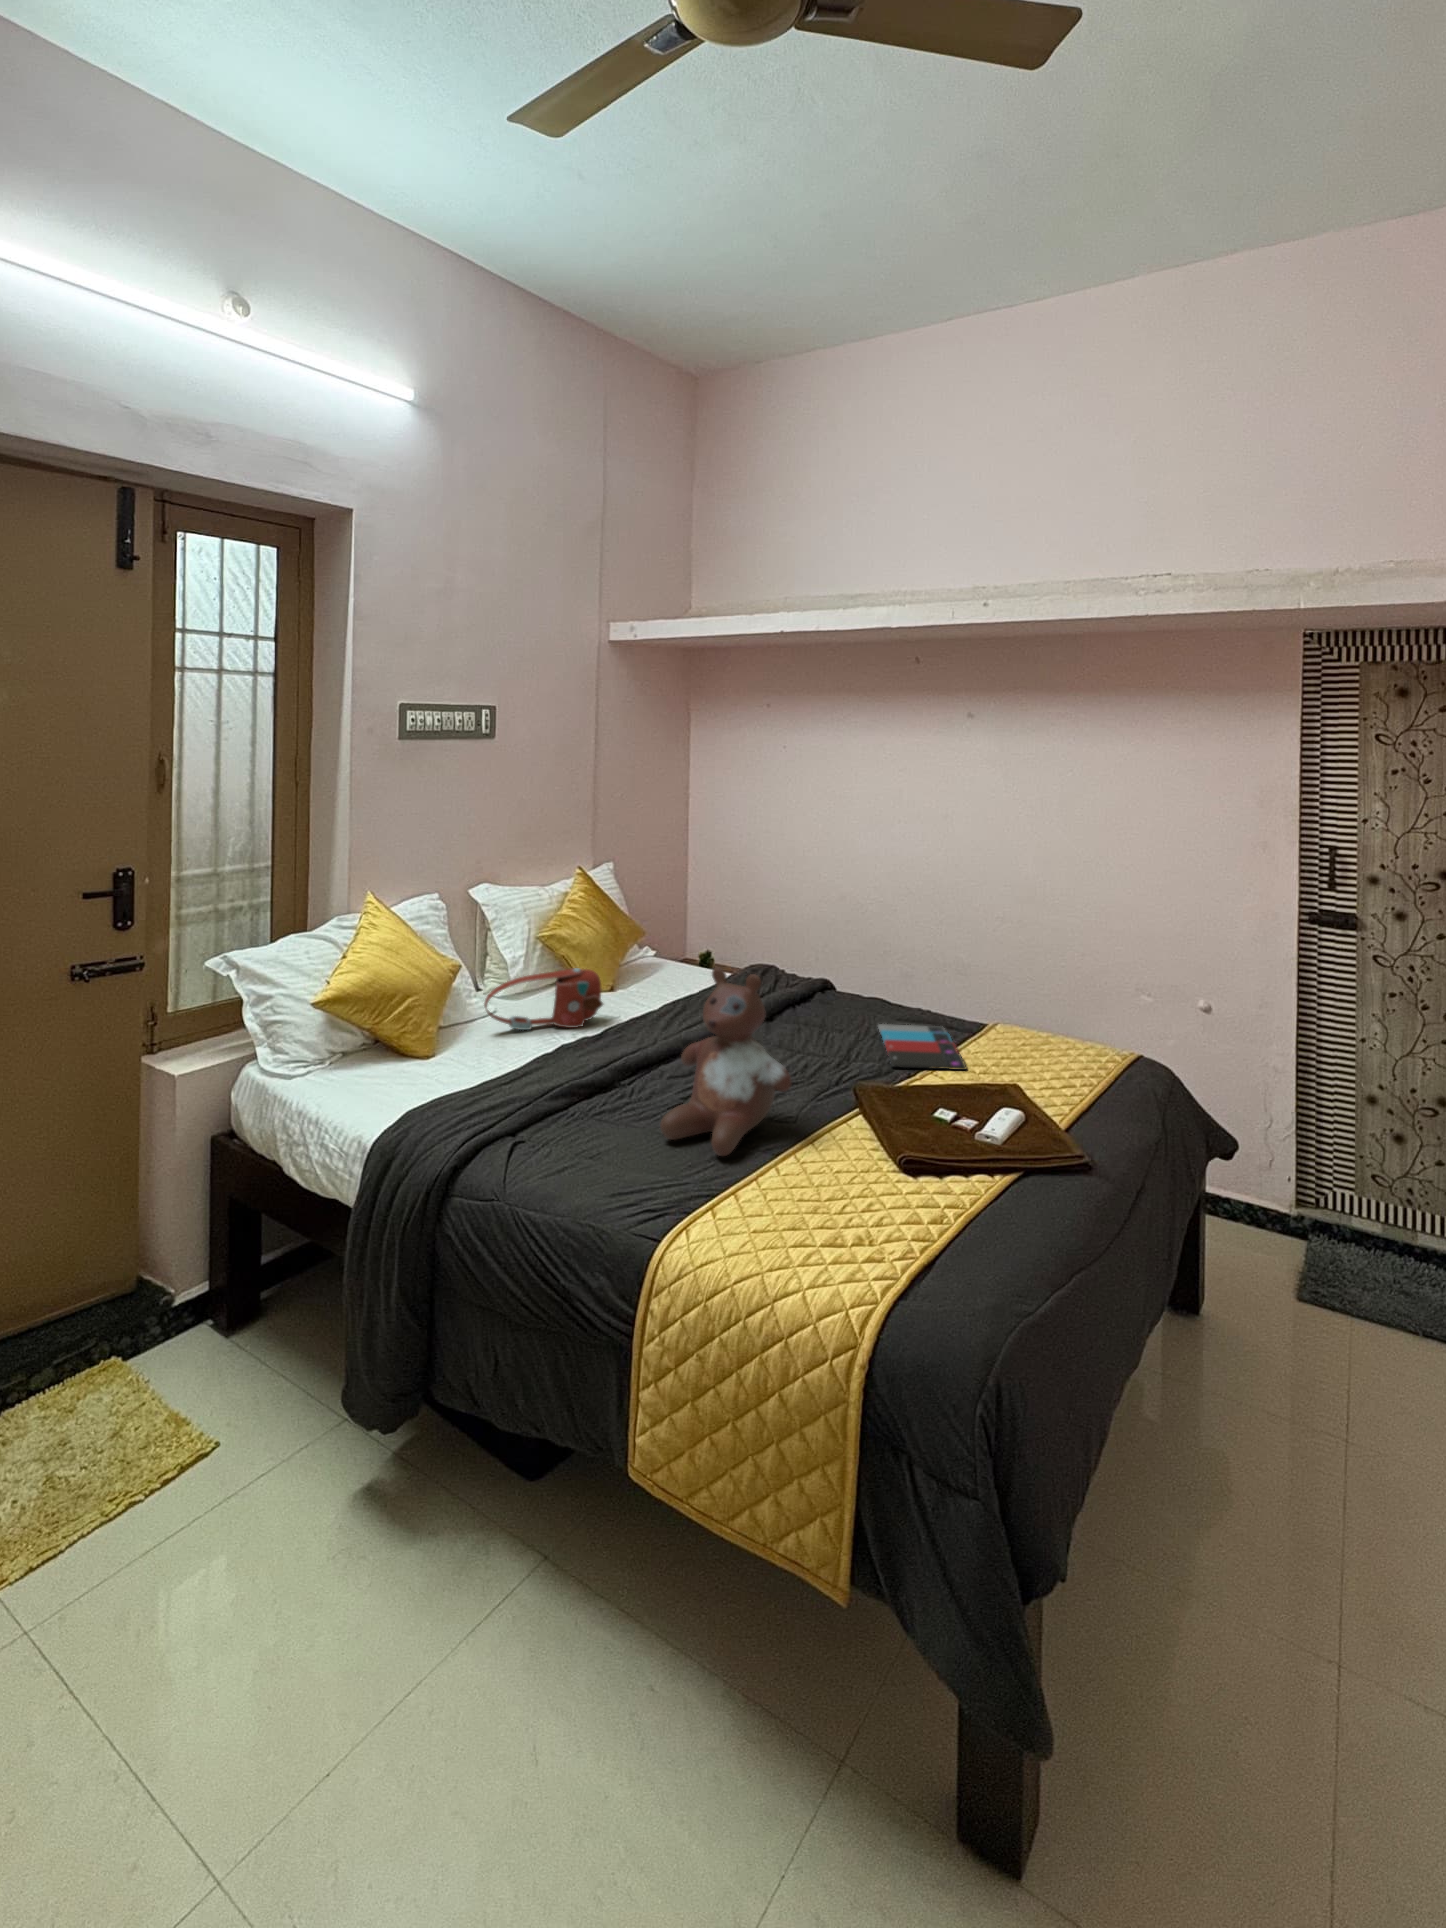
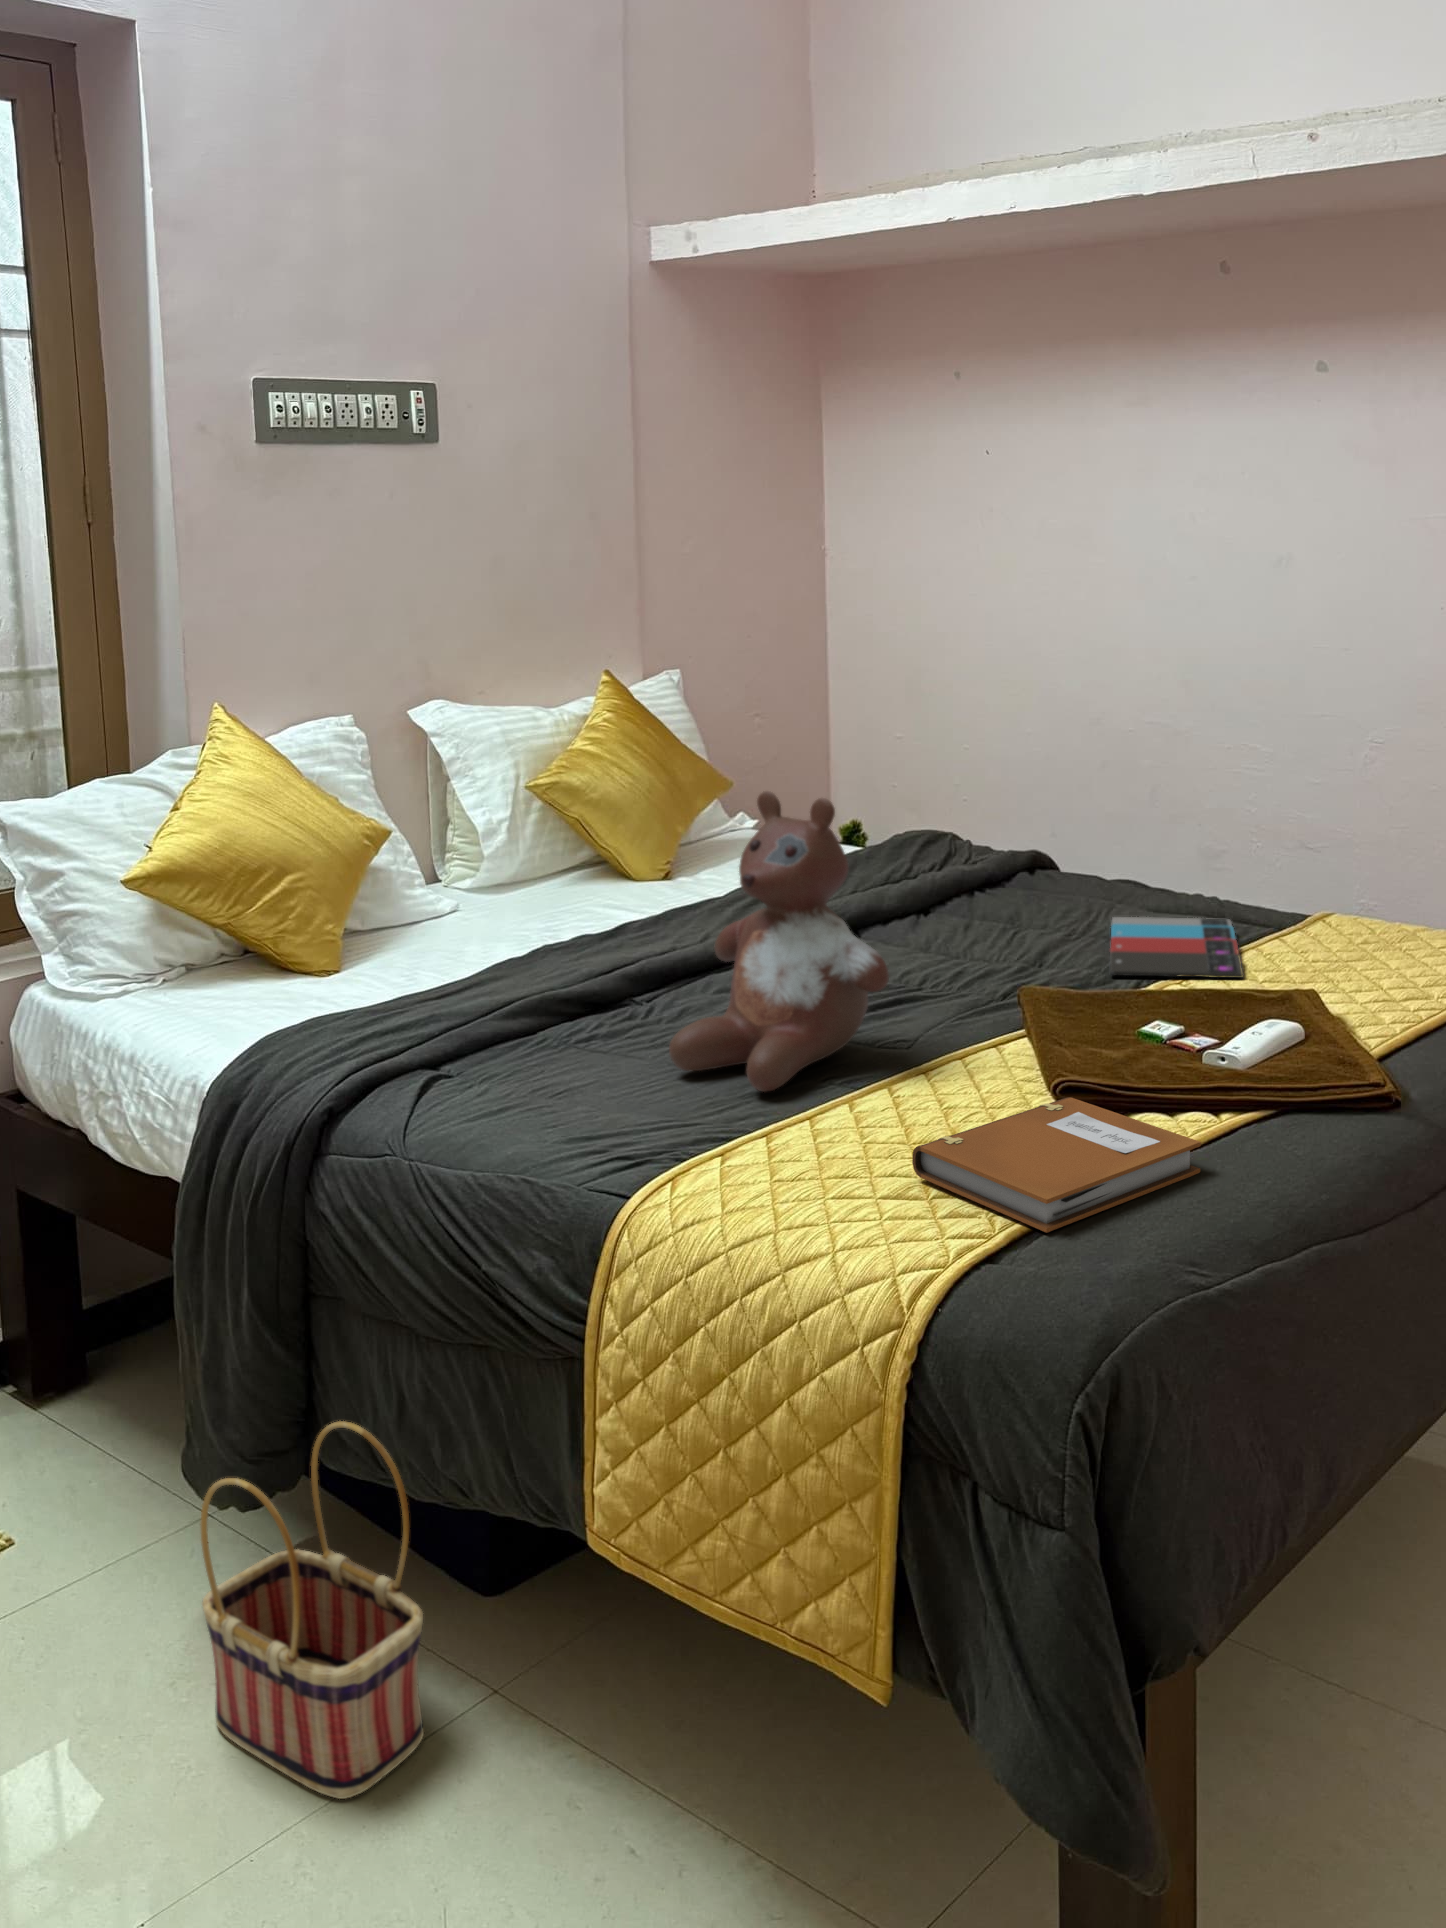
handbag: present [484,968,603,1030] -> none [420,829,628,933]
notebook: none [833,1166,1002,1274] -> present [912,1097,1201,1233]
basket: none [360,1380,507,1662] -> present [201,1421,424,1799]

